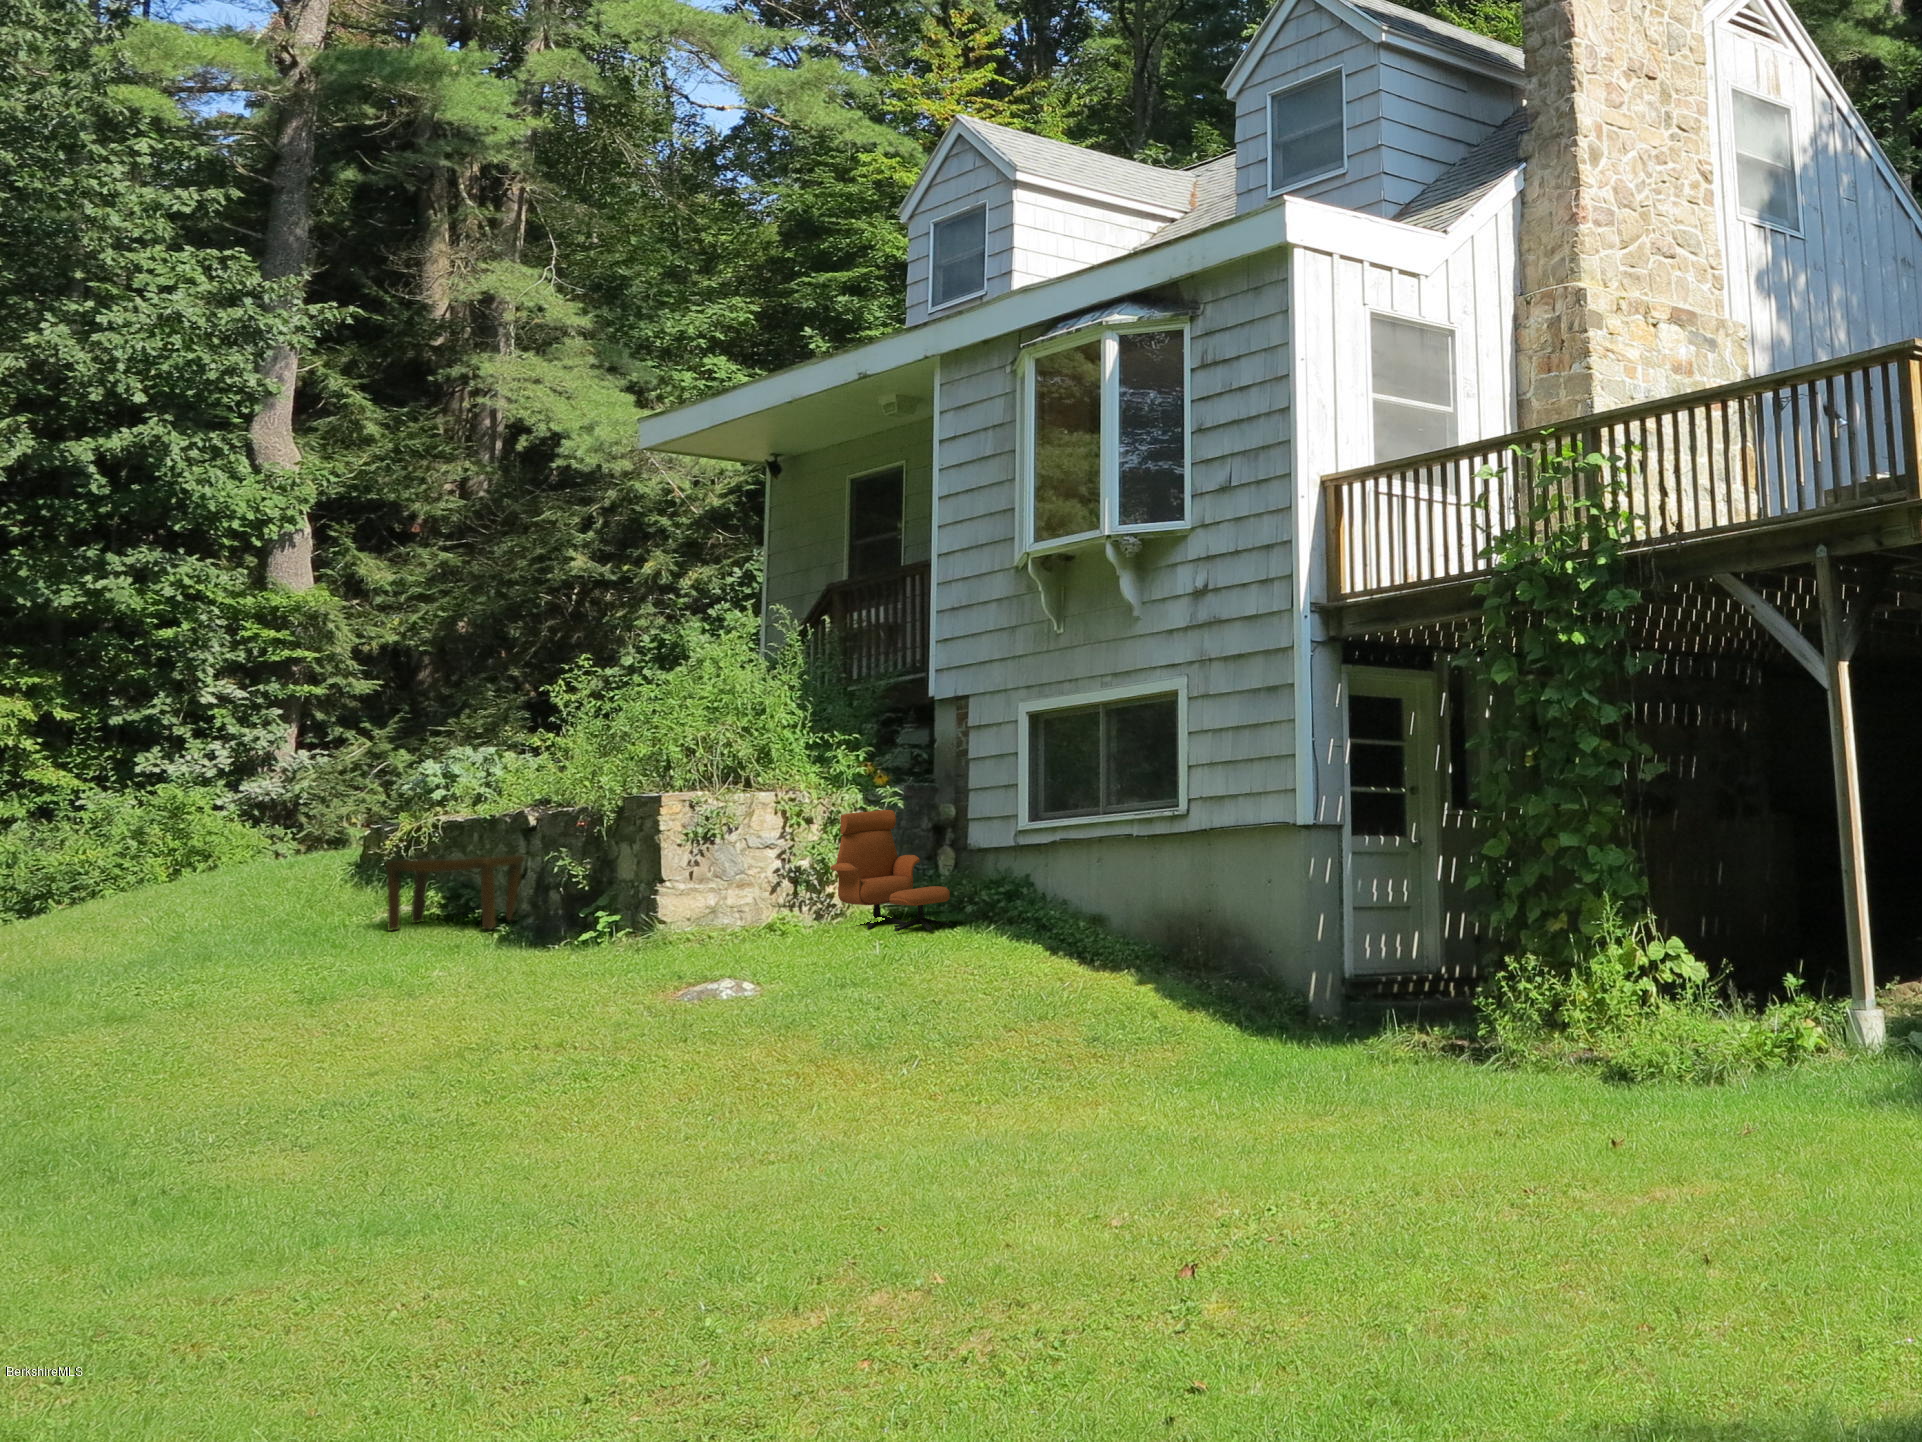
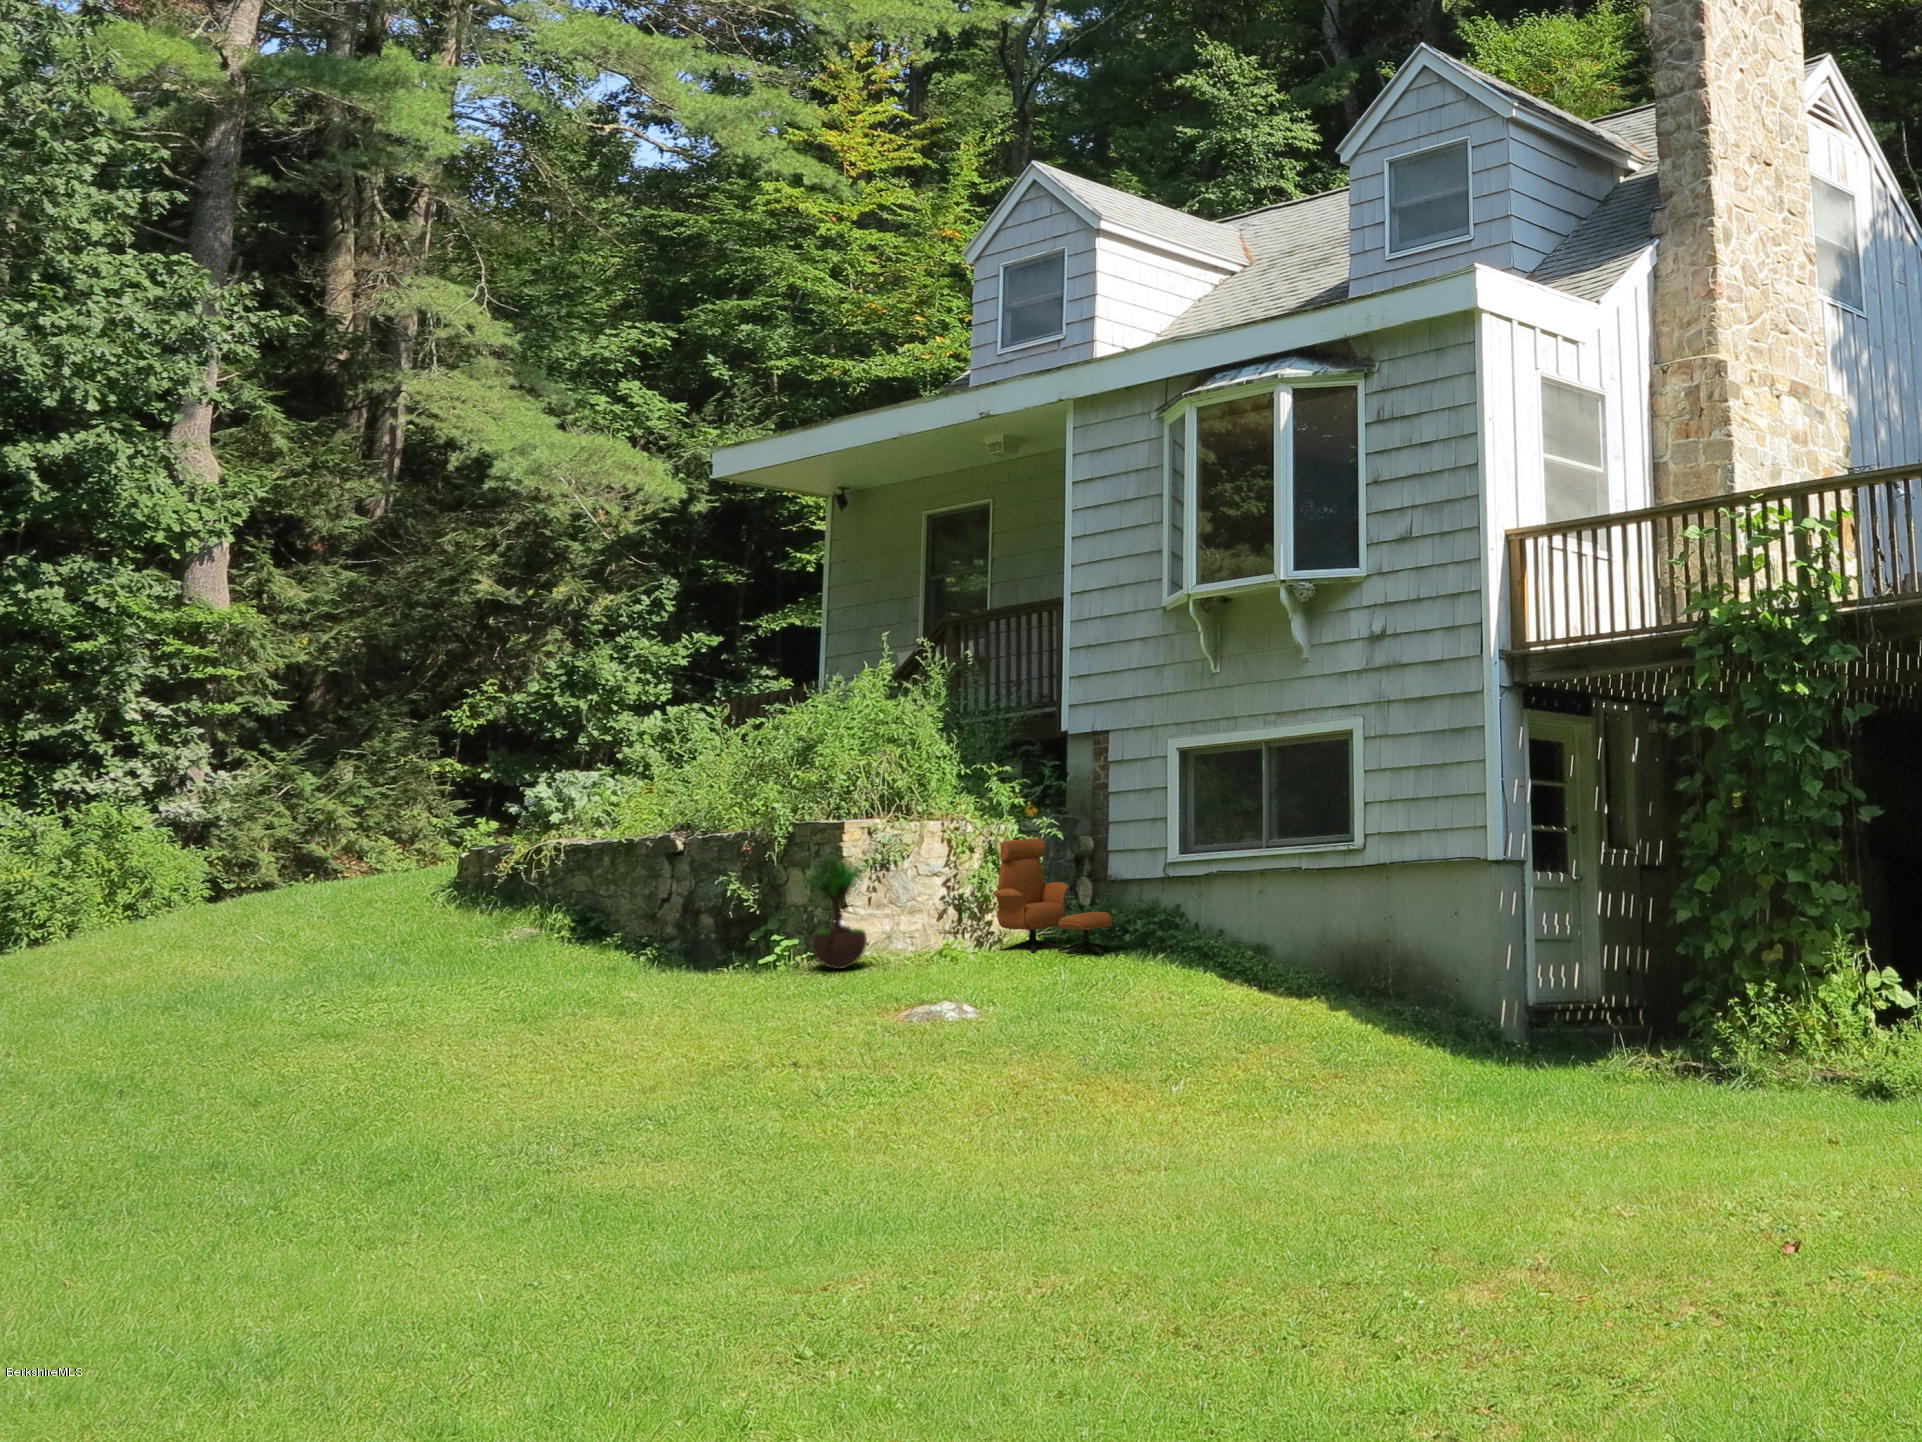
potted tree: none [593,822,671,948] -> present [804,853,867,969]
bench: present [386,855,525,930] -> none [541,879,679,954]

